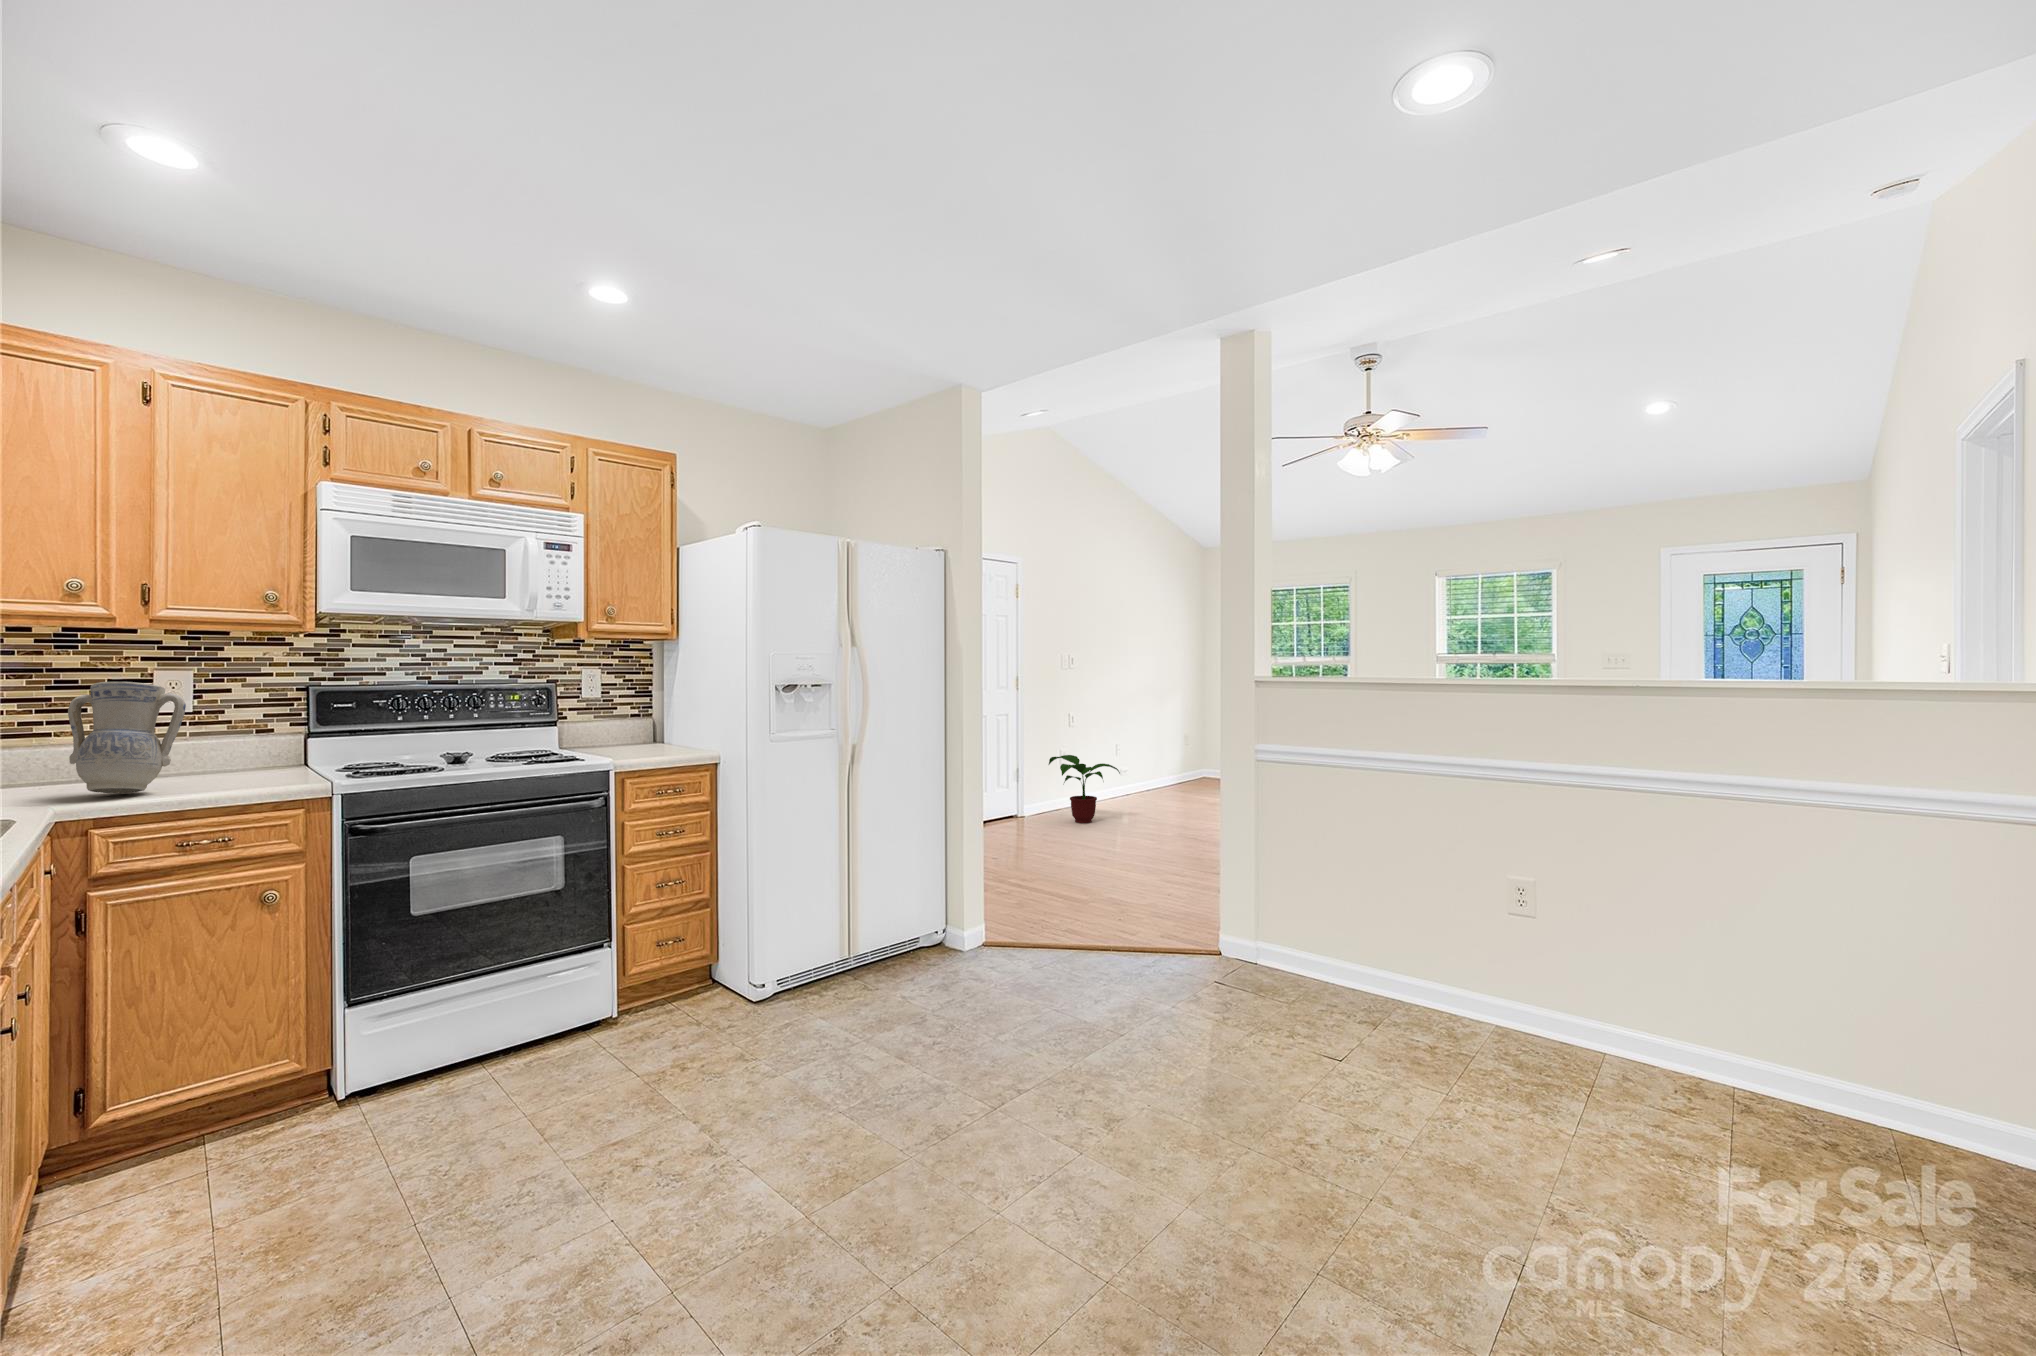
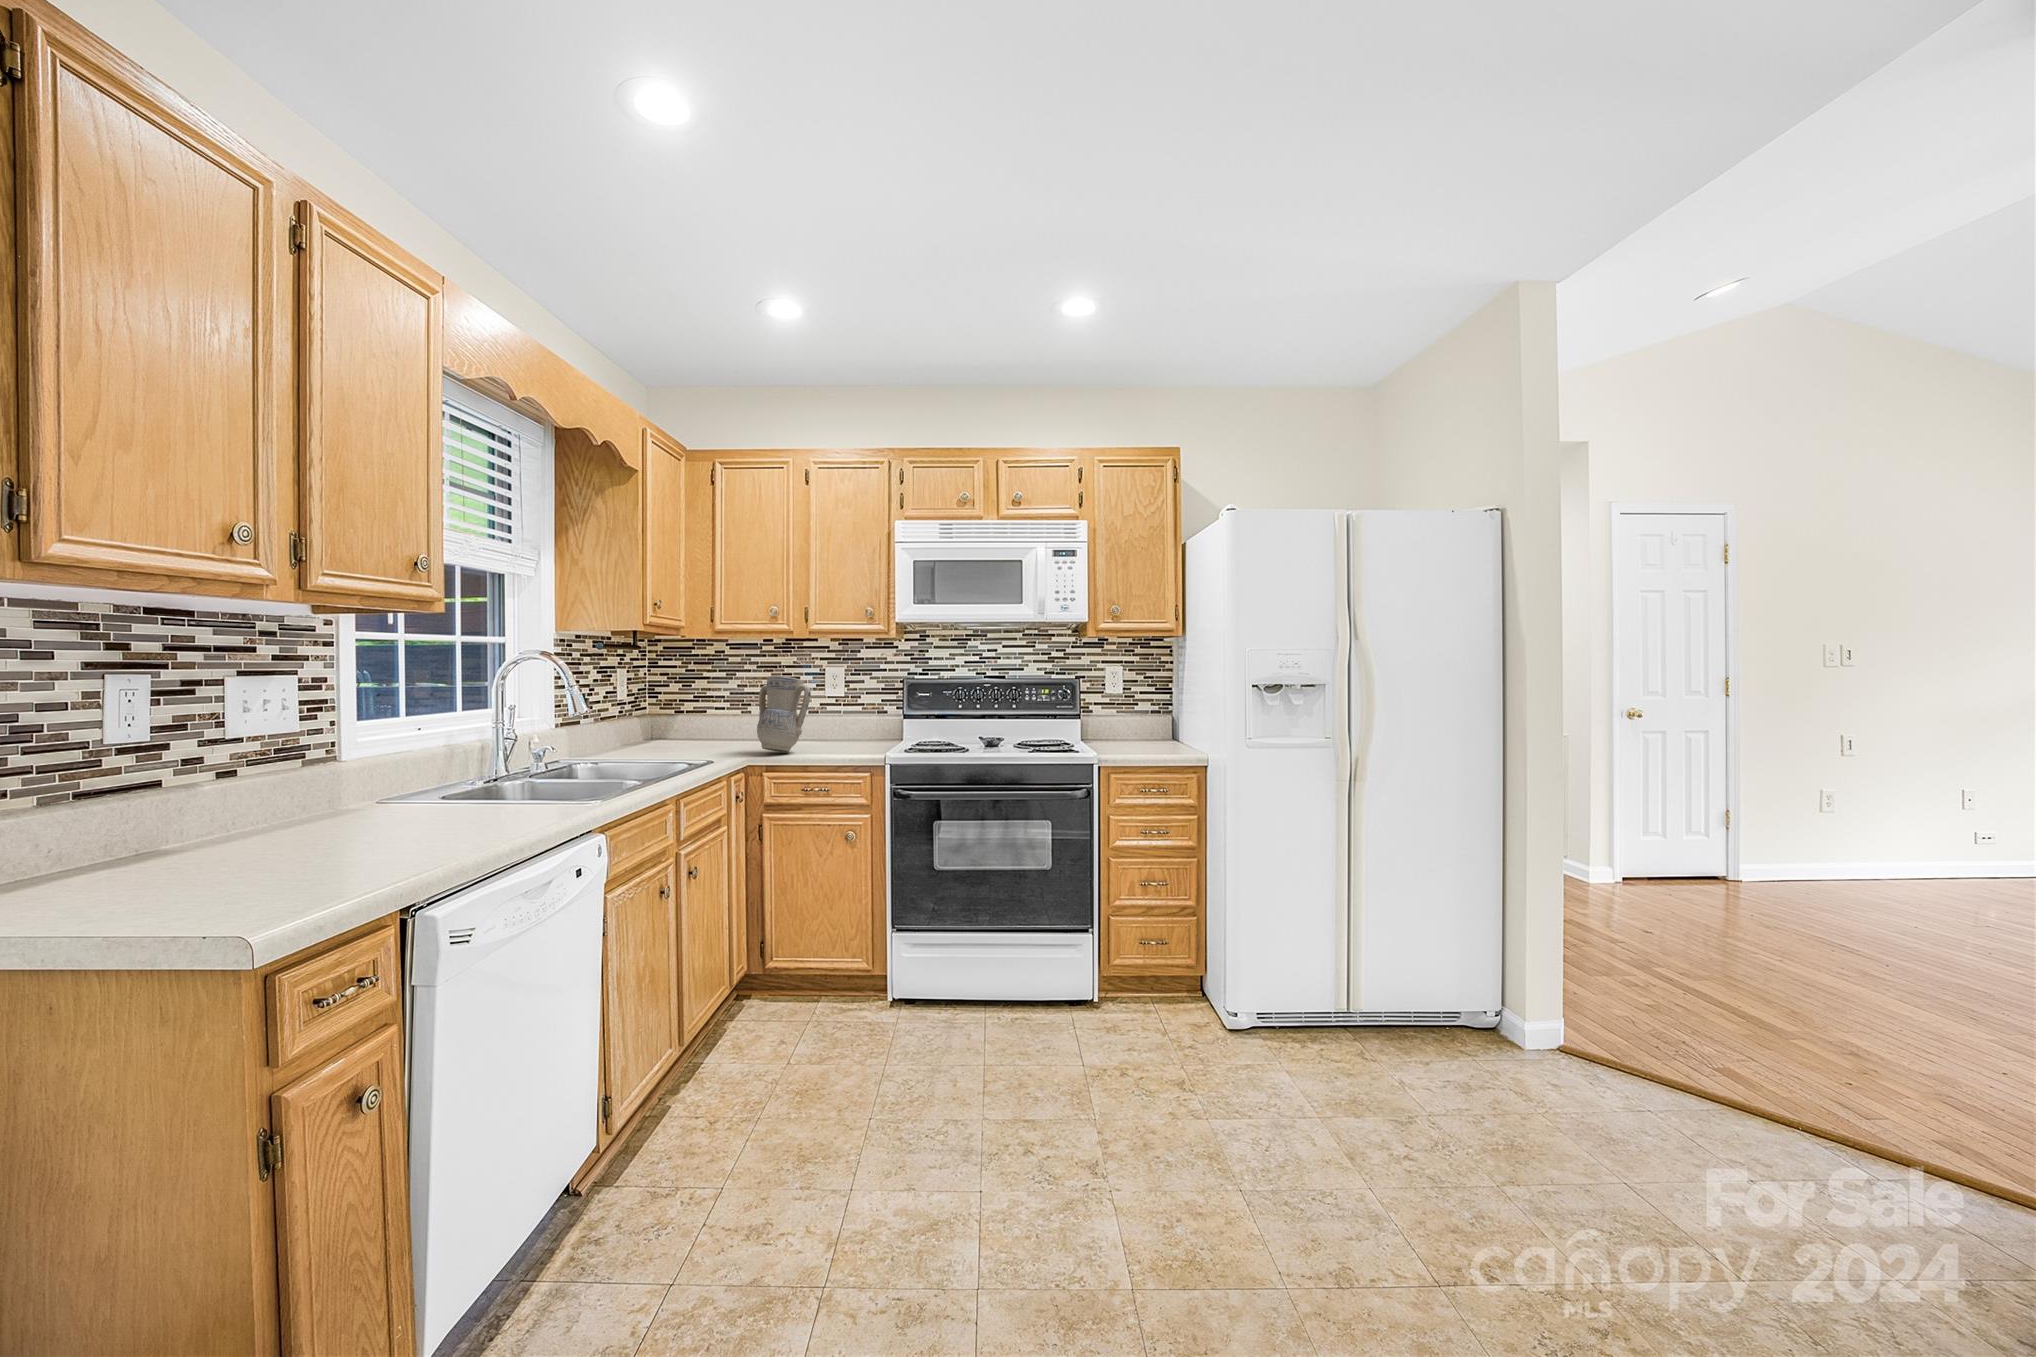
potted plant: present [1049,755,1120,823] -> none [1781,791,1938,898]

